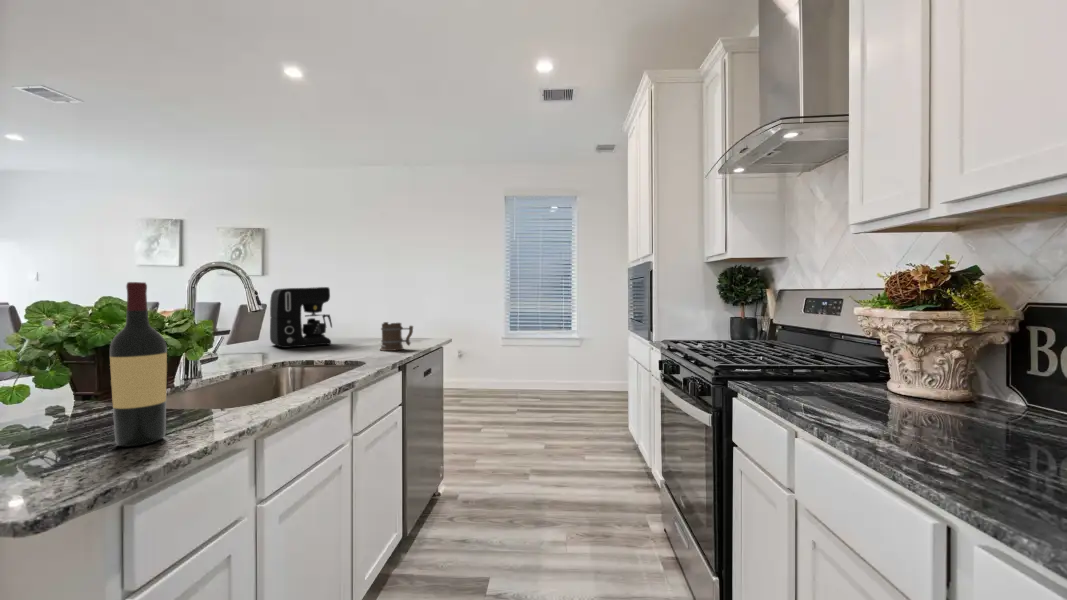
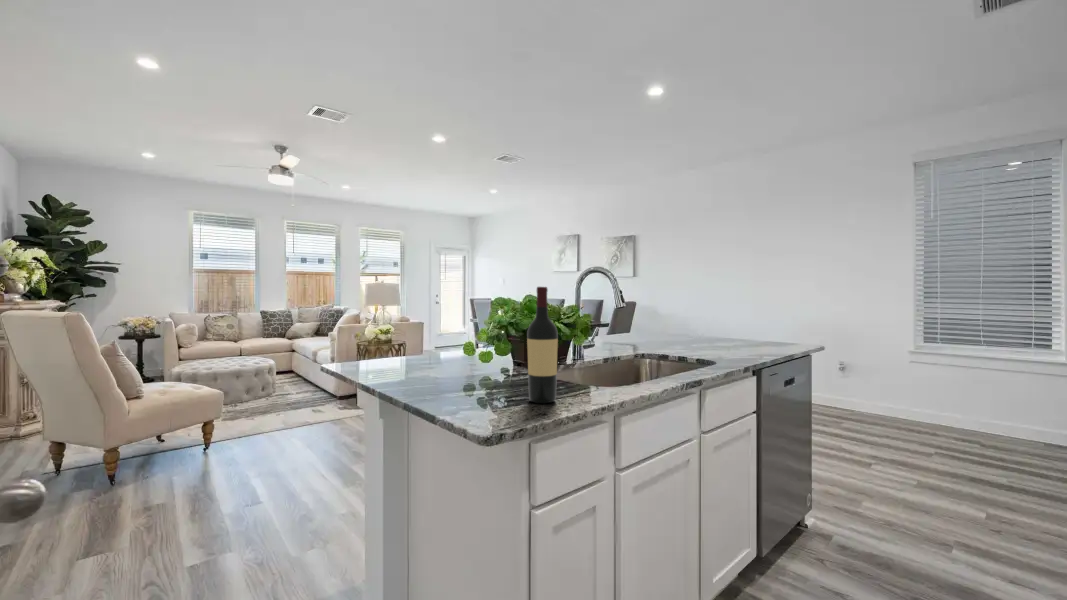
coffee maker: present [270,287,332,348] -> none [637,286,691,341]
mug: present [380,322,413,351] -> none [736,323,774,354]

